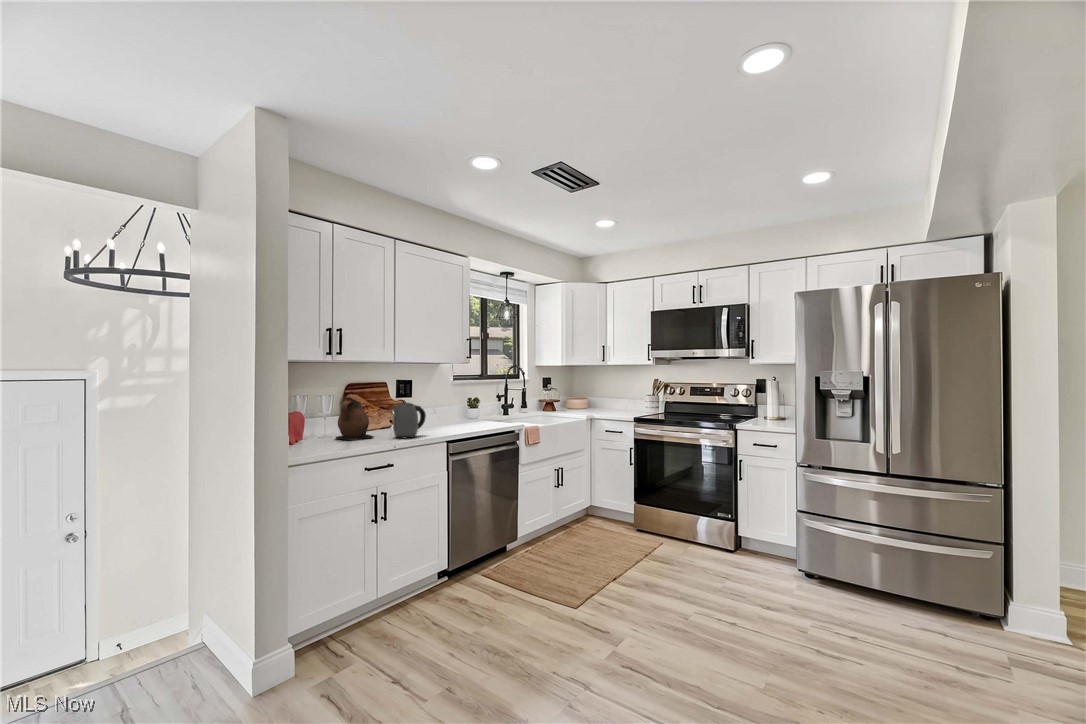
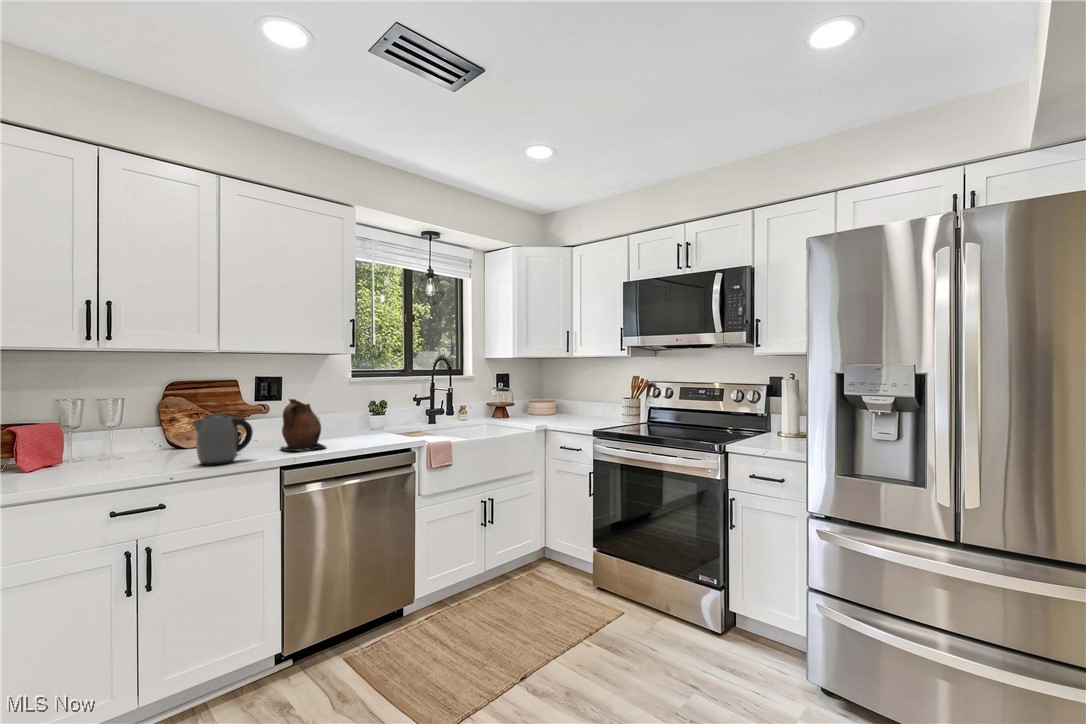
ceramic pitcher: present [336,397,374,440] -> present [281,399,325,451]

